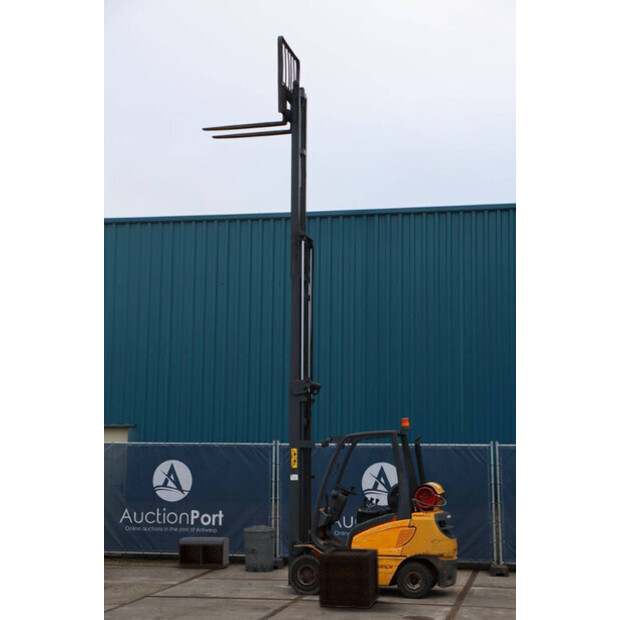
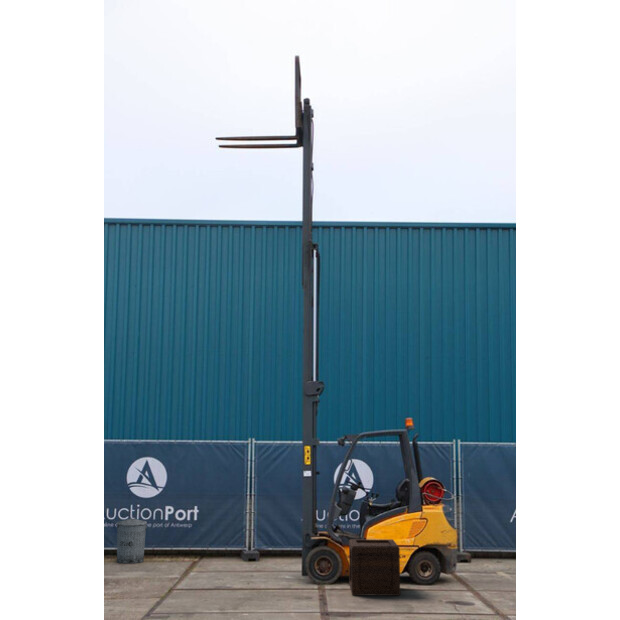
trash can: present [243,524,275,572] -> present [117,518,147,564]
bench: present [178,537,229,569] -> none [157,532,204,563]

